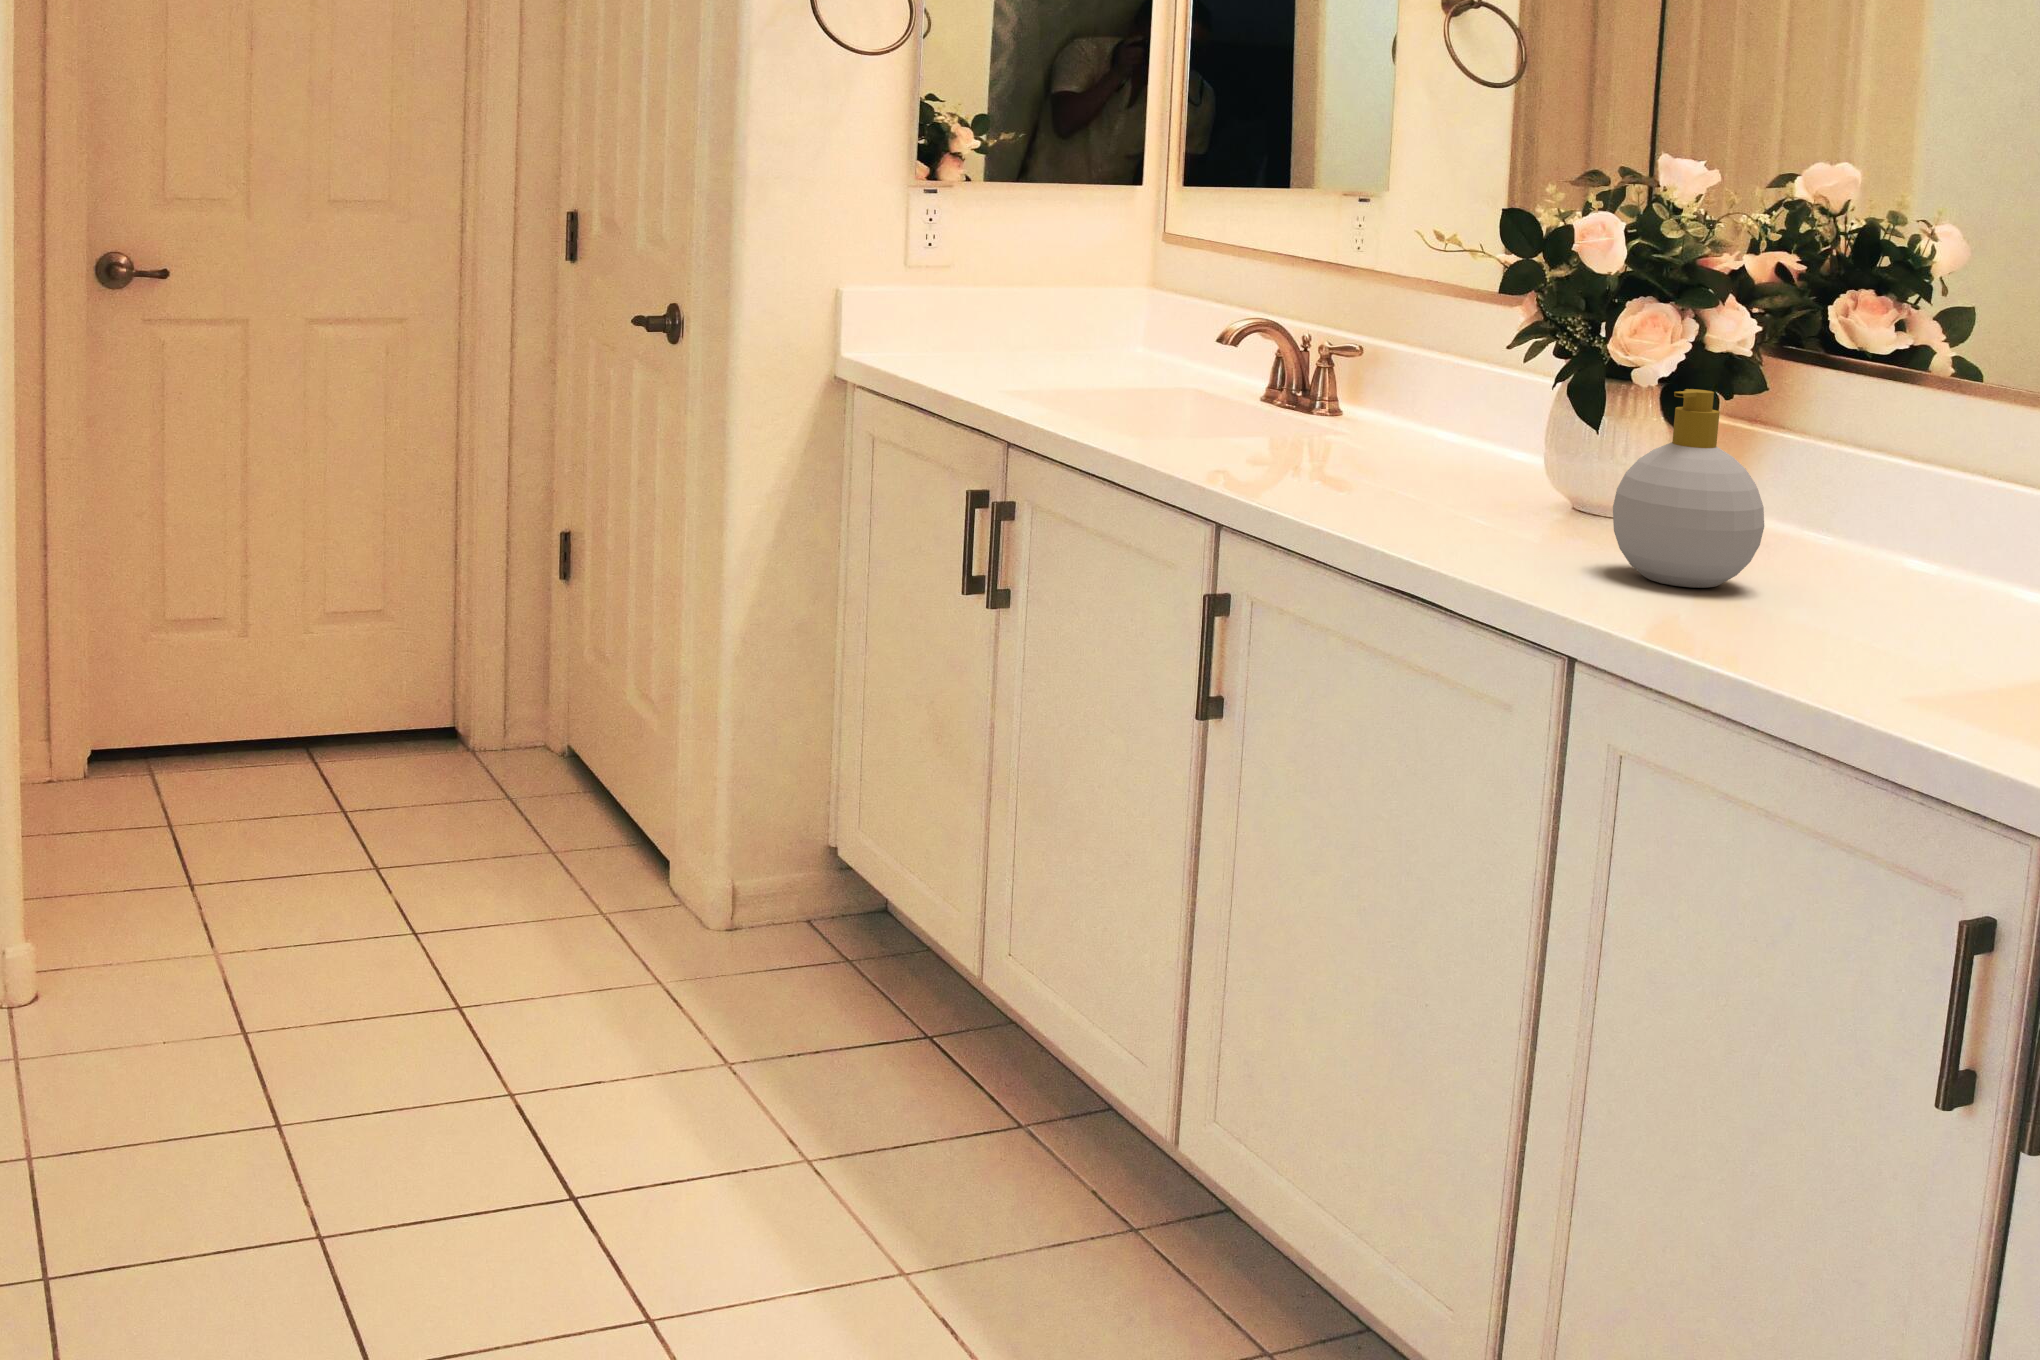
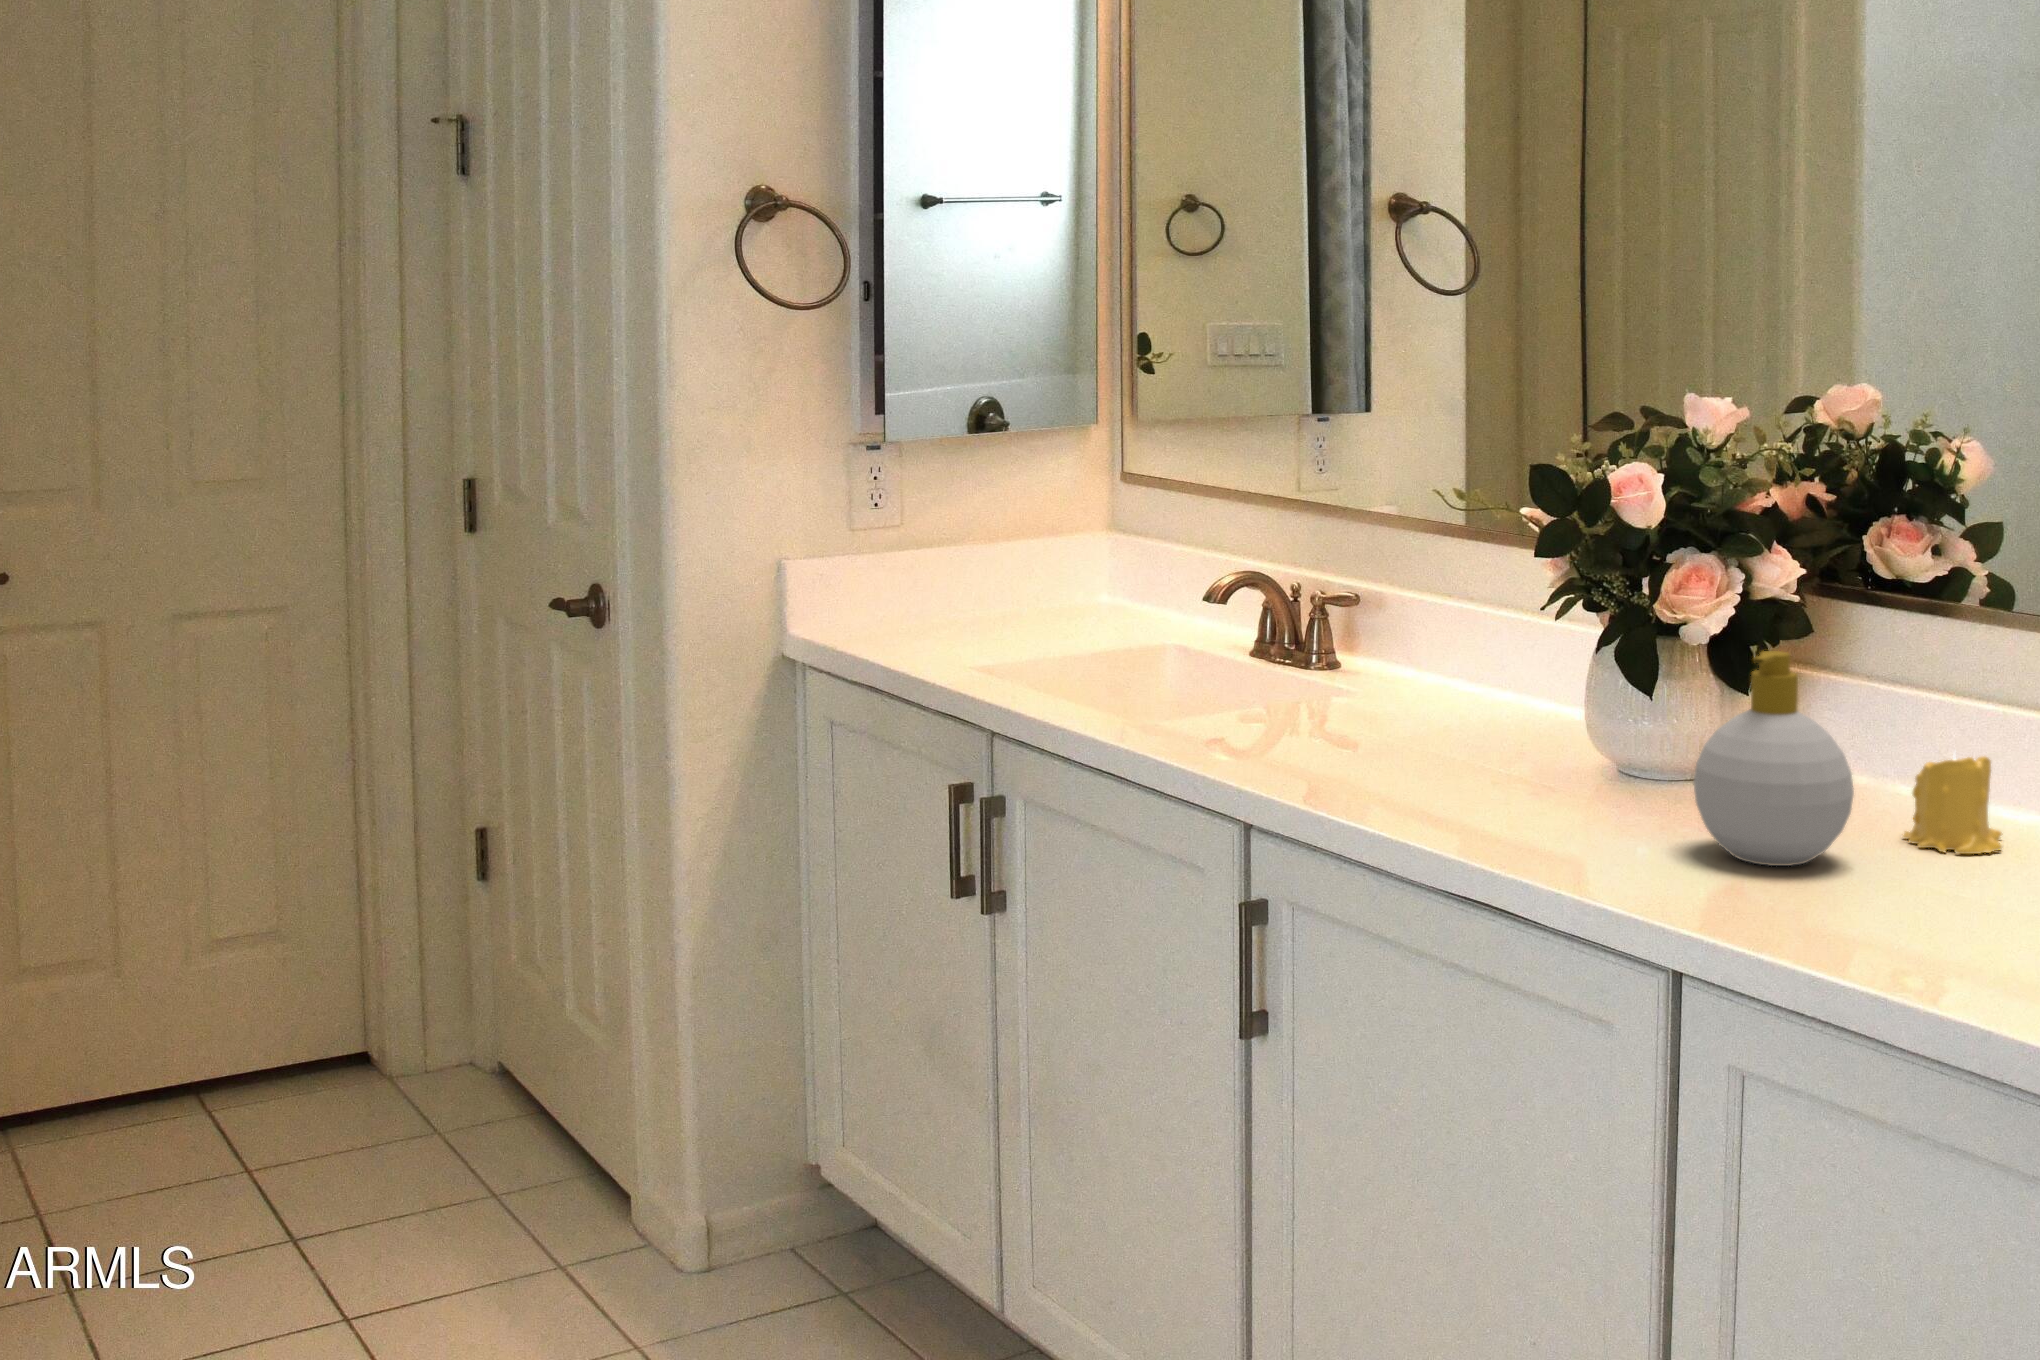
candle: none [1822,498,1925,599] -> present [1903,755,2002,854]

